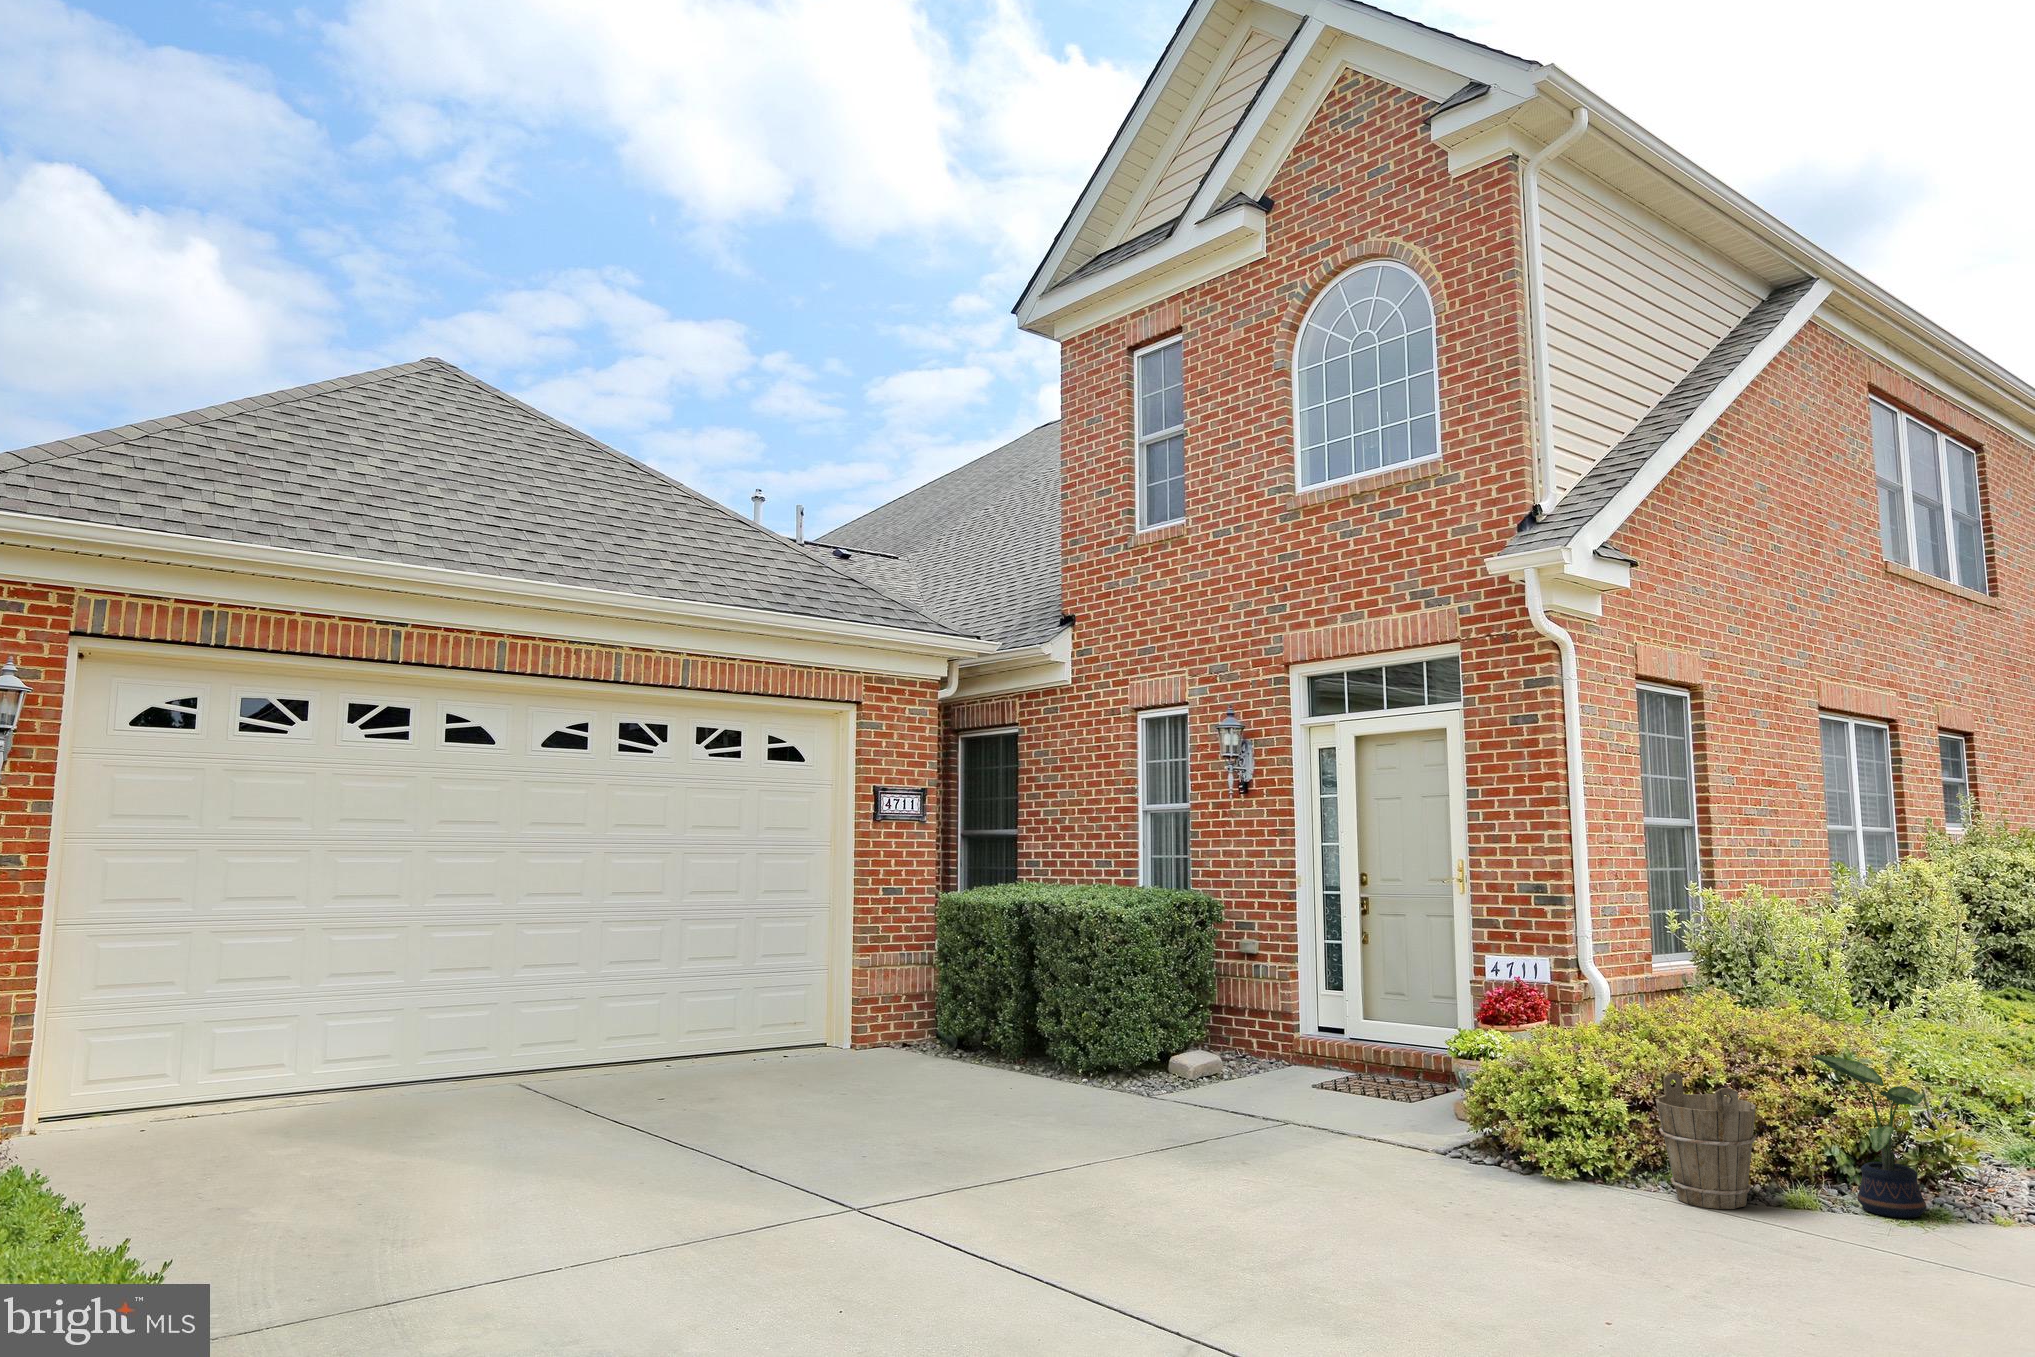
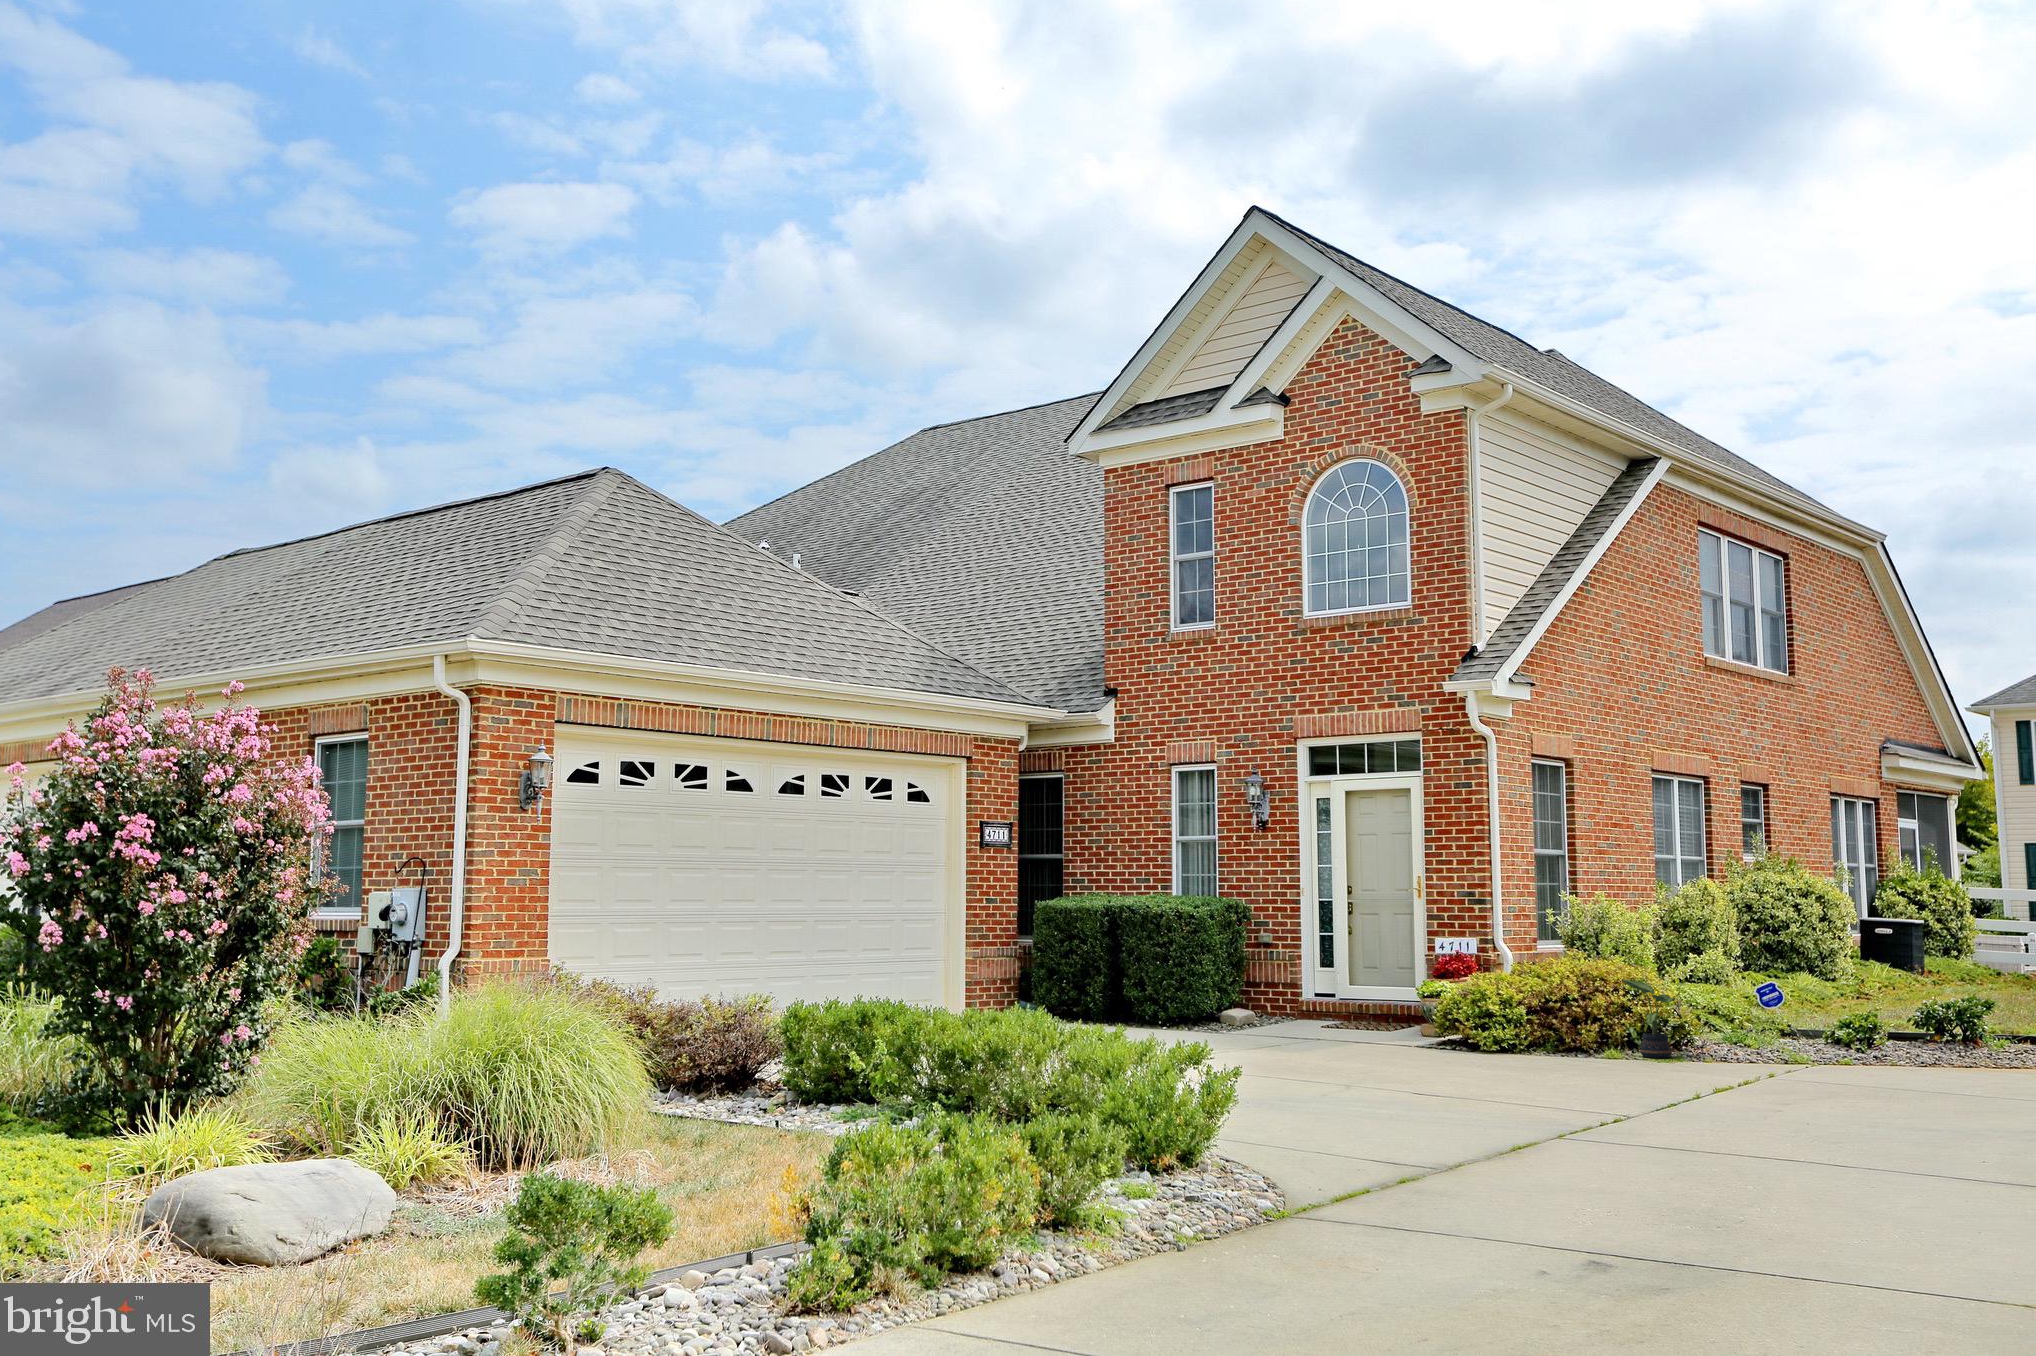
bucket: present [1655,1073,1756,1209] -> none [1542,992,1592,1058]

